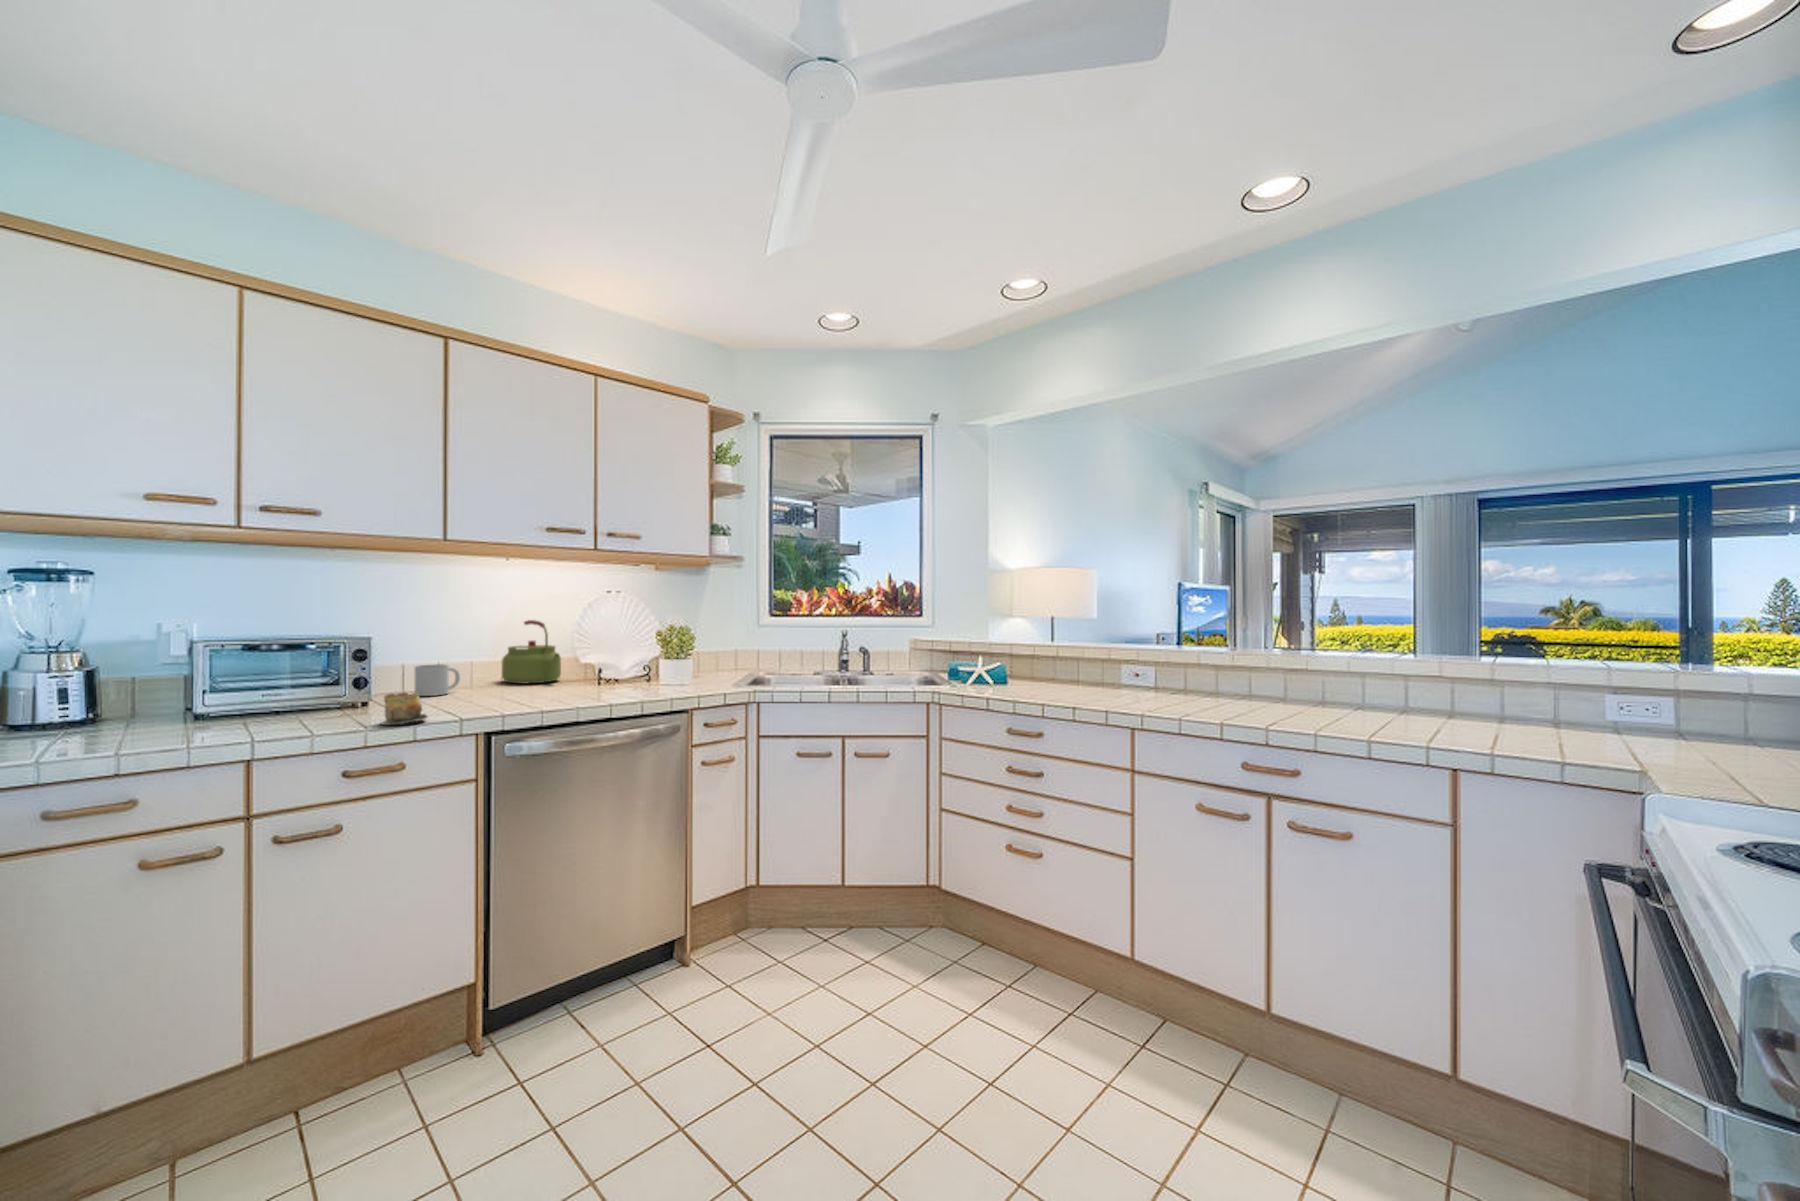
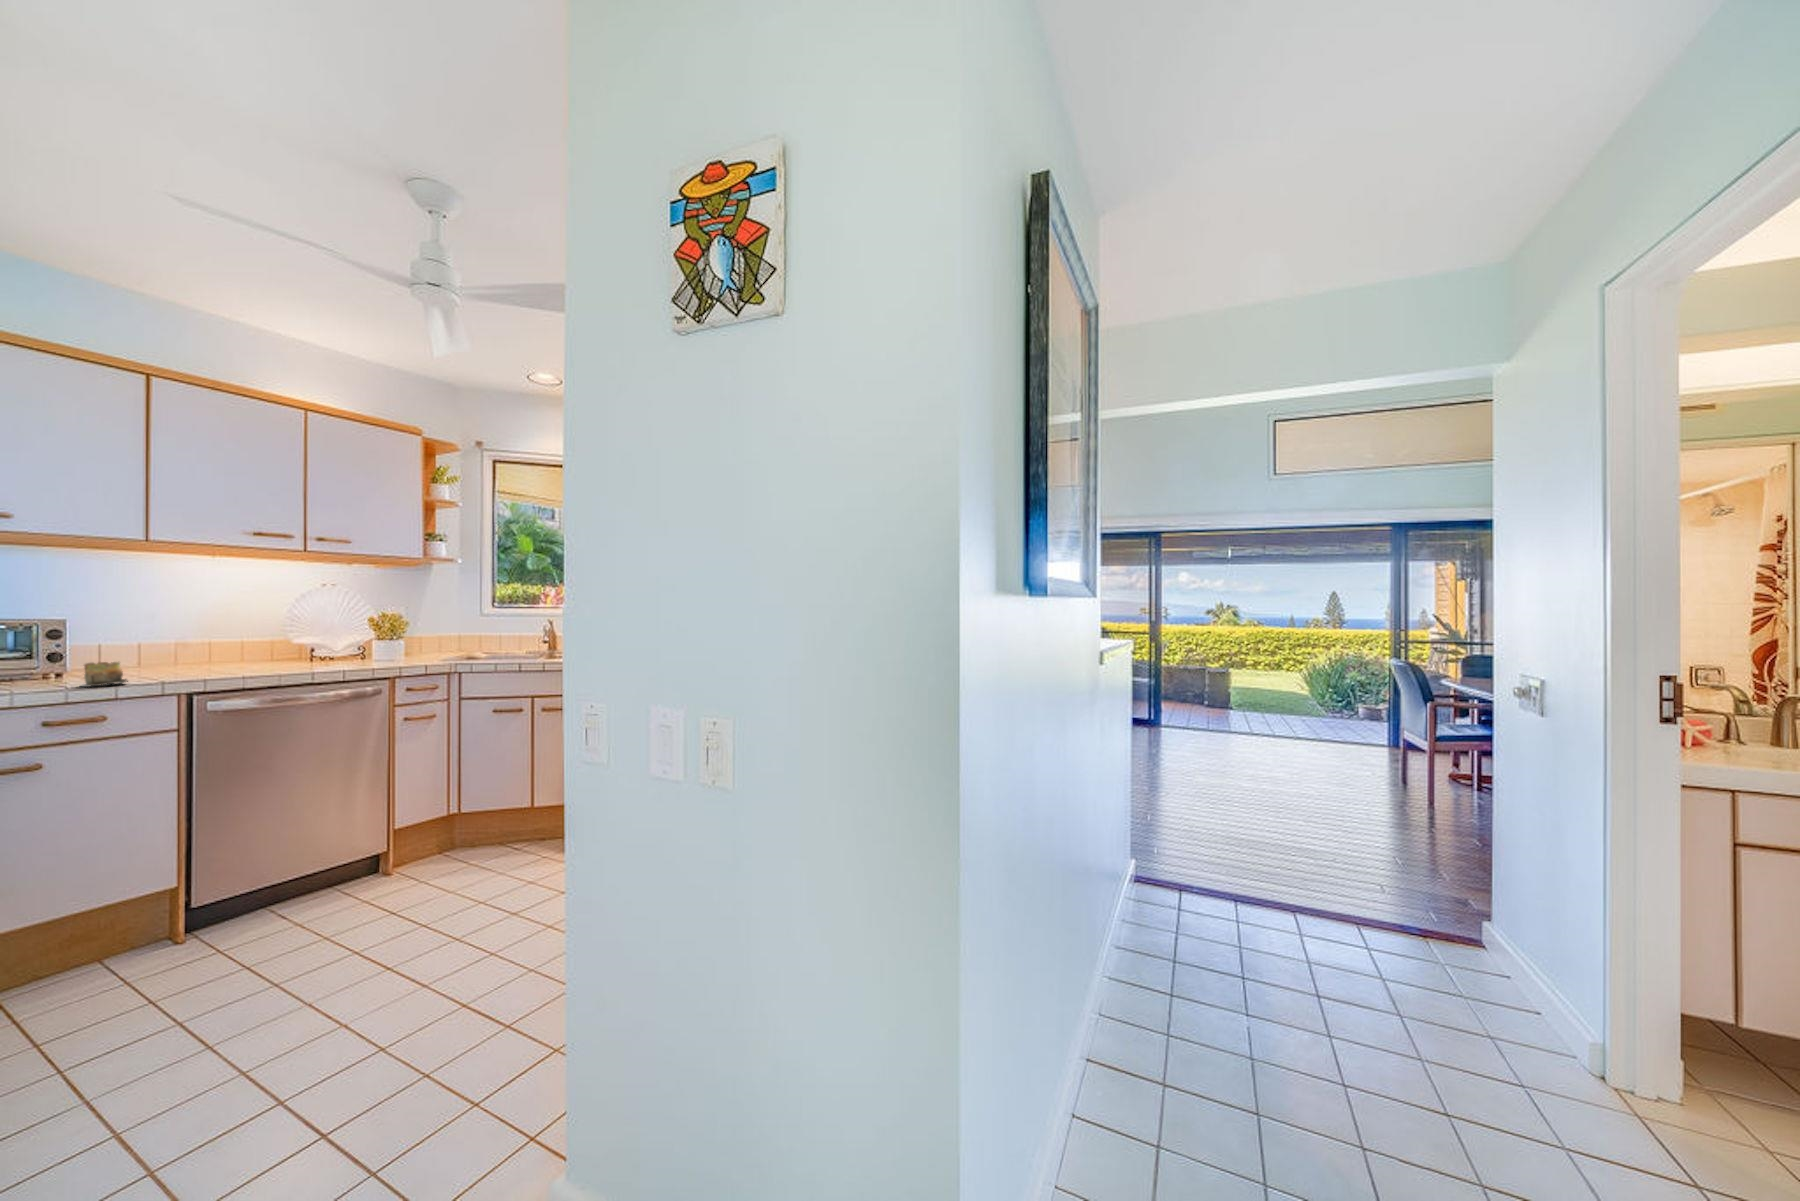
kettle: present [502,620,561,683] -> none [210,609,273,661]
mug: present [415,664,460,696] -> none [114,644,163,670]

